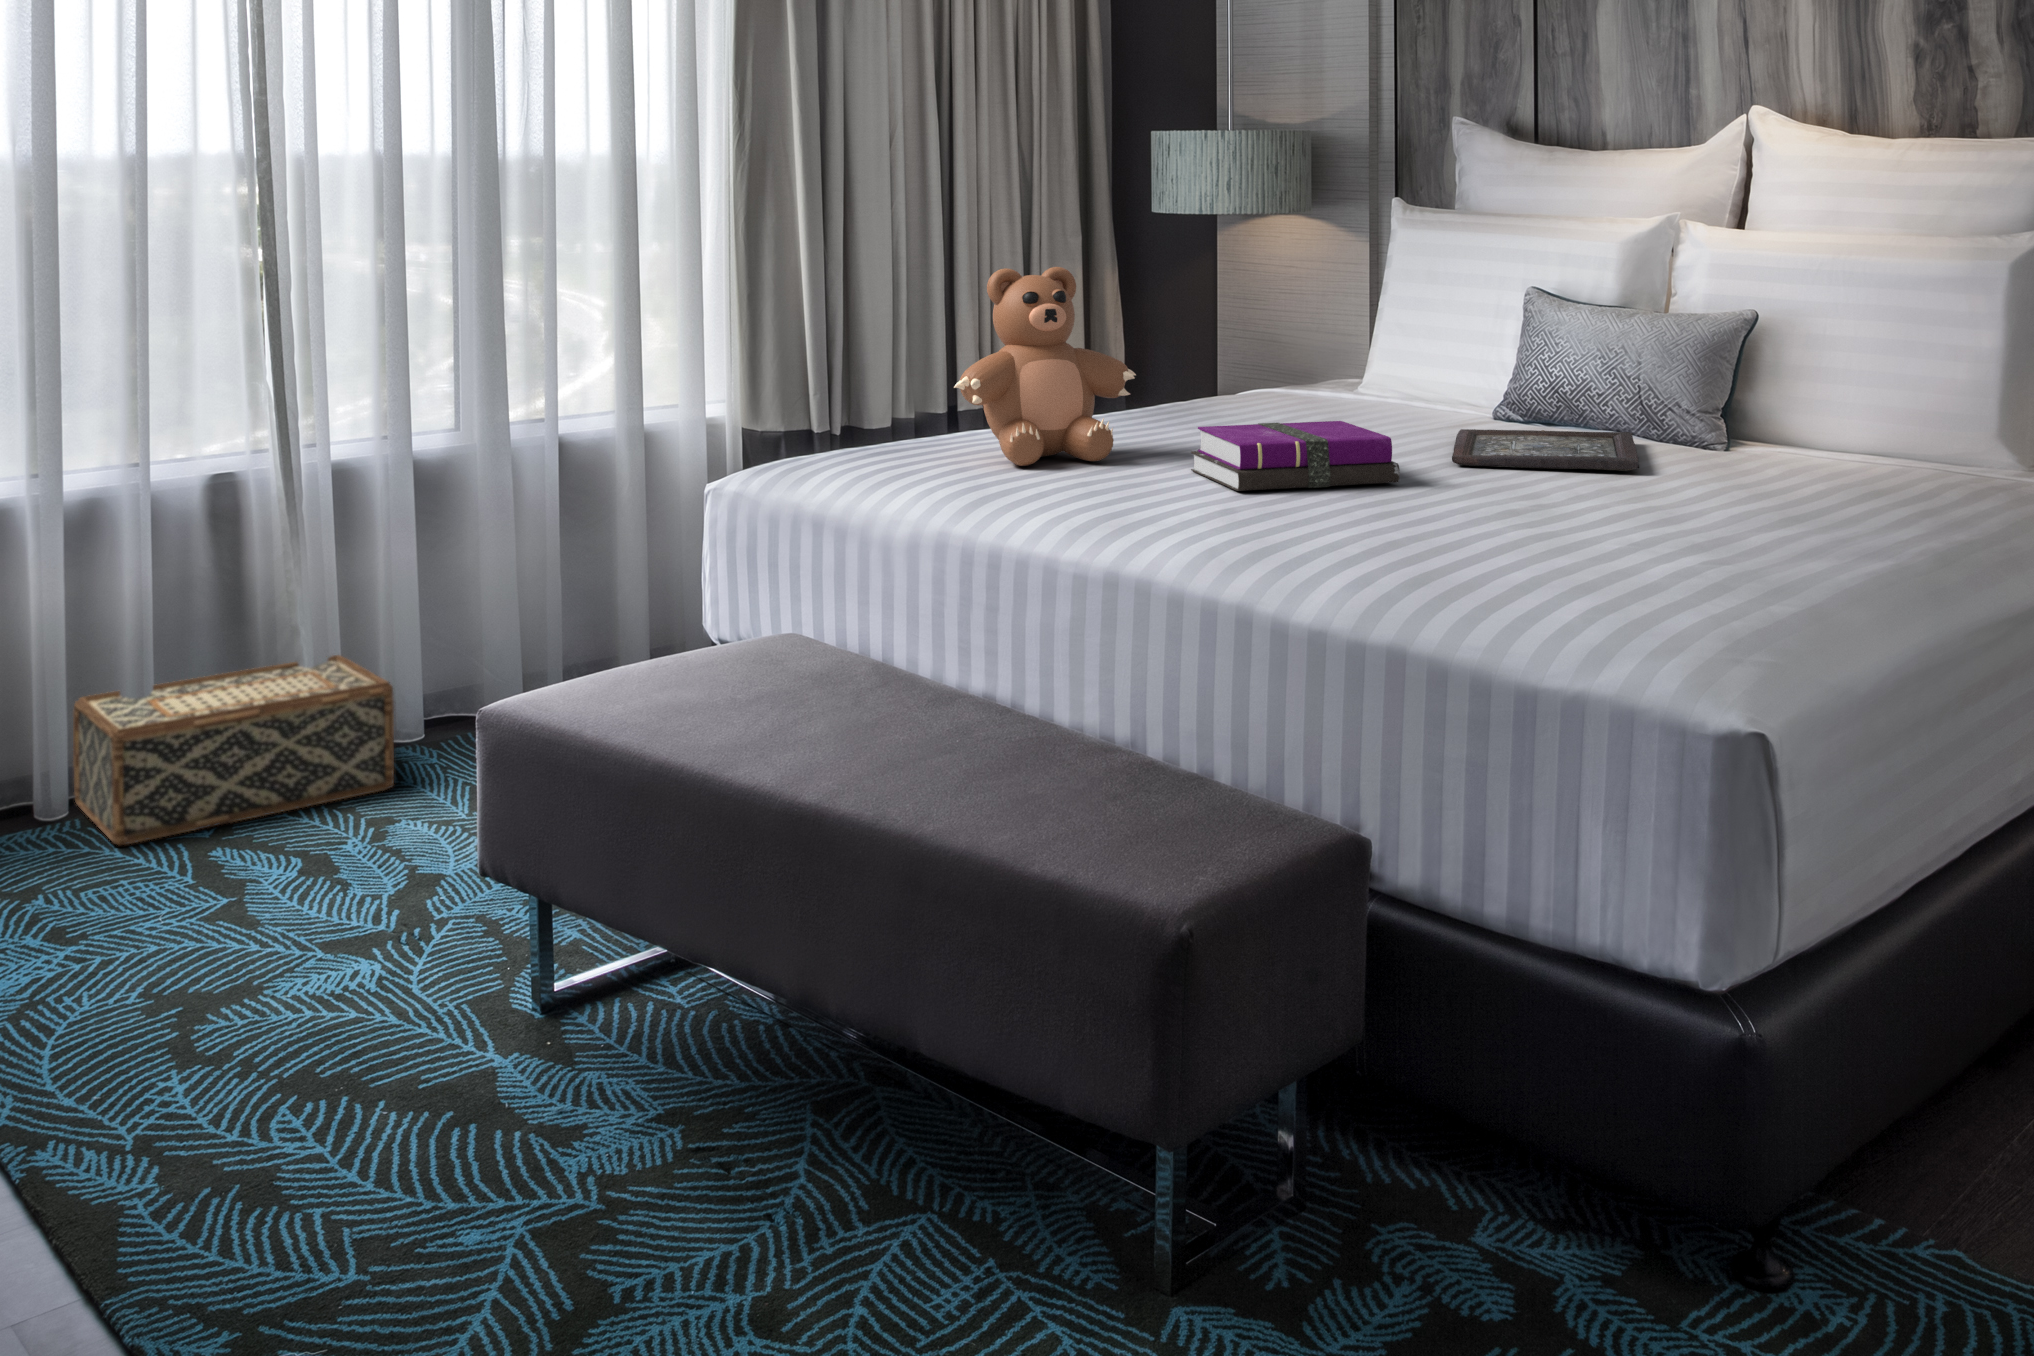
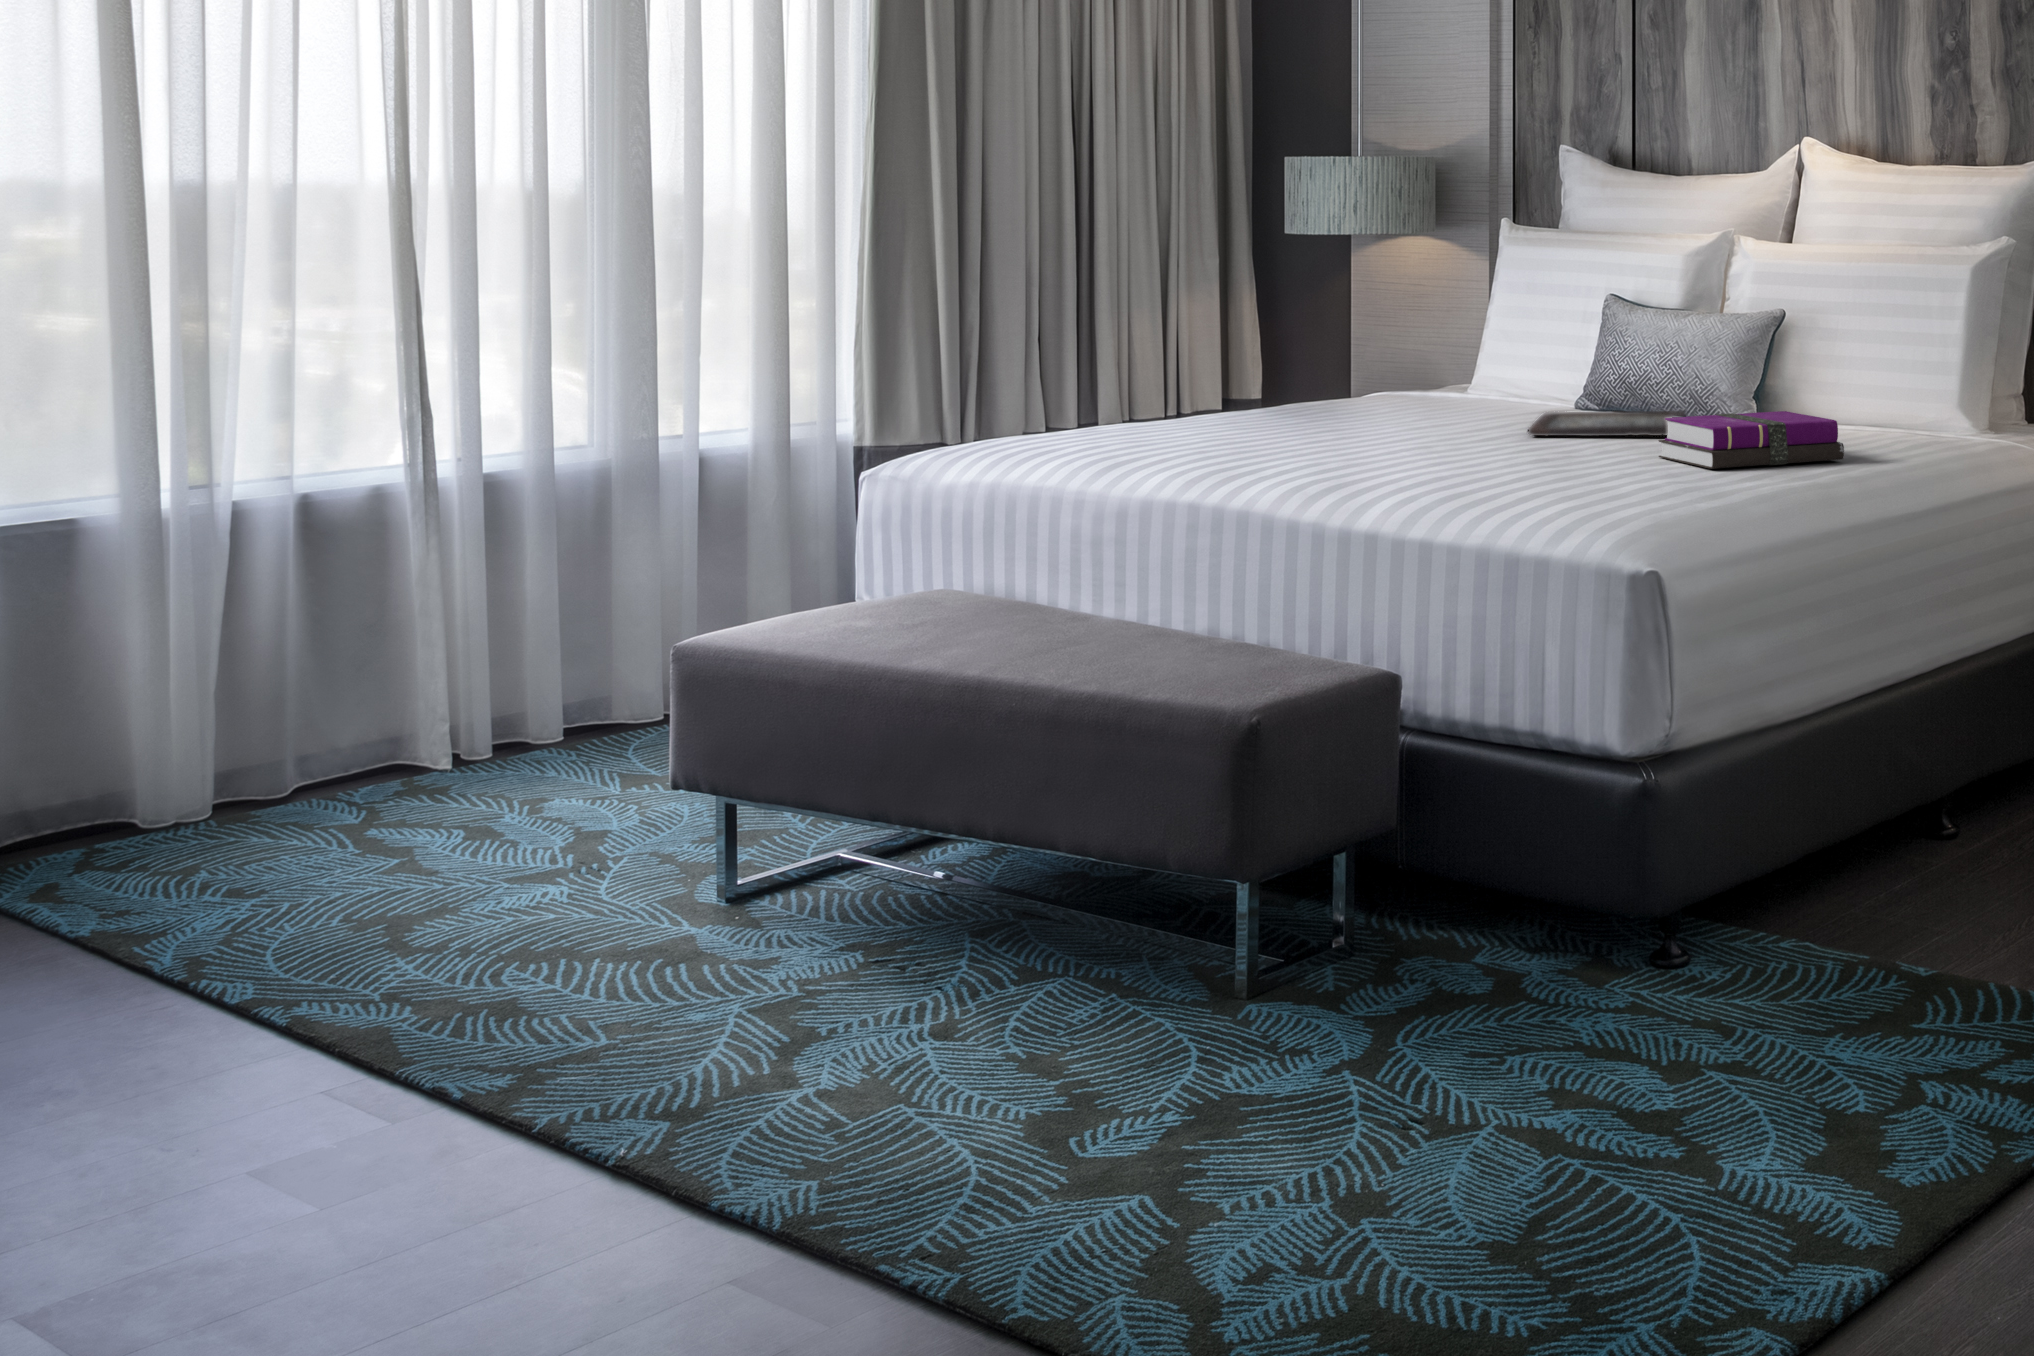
teddy bear: present [954,267,1136,466] -> none [1094,273,1259,445]
notebook: present [1191,421,1400,491] -> present [1659,411,1844,469]
woven basket: present [73,655,394,845] -> none [208,657,543,828]

